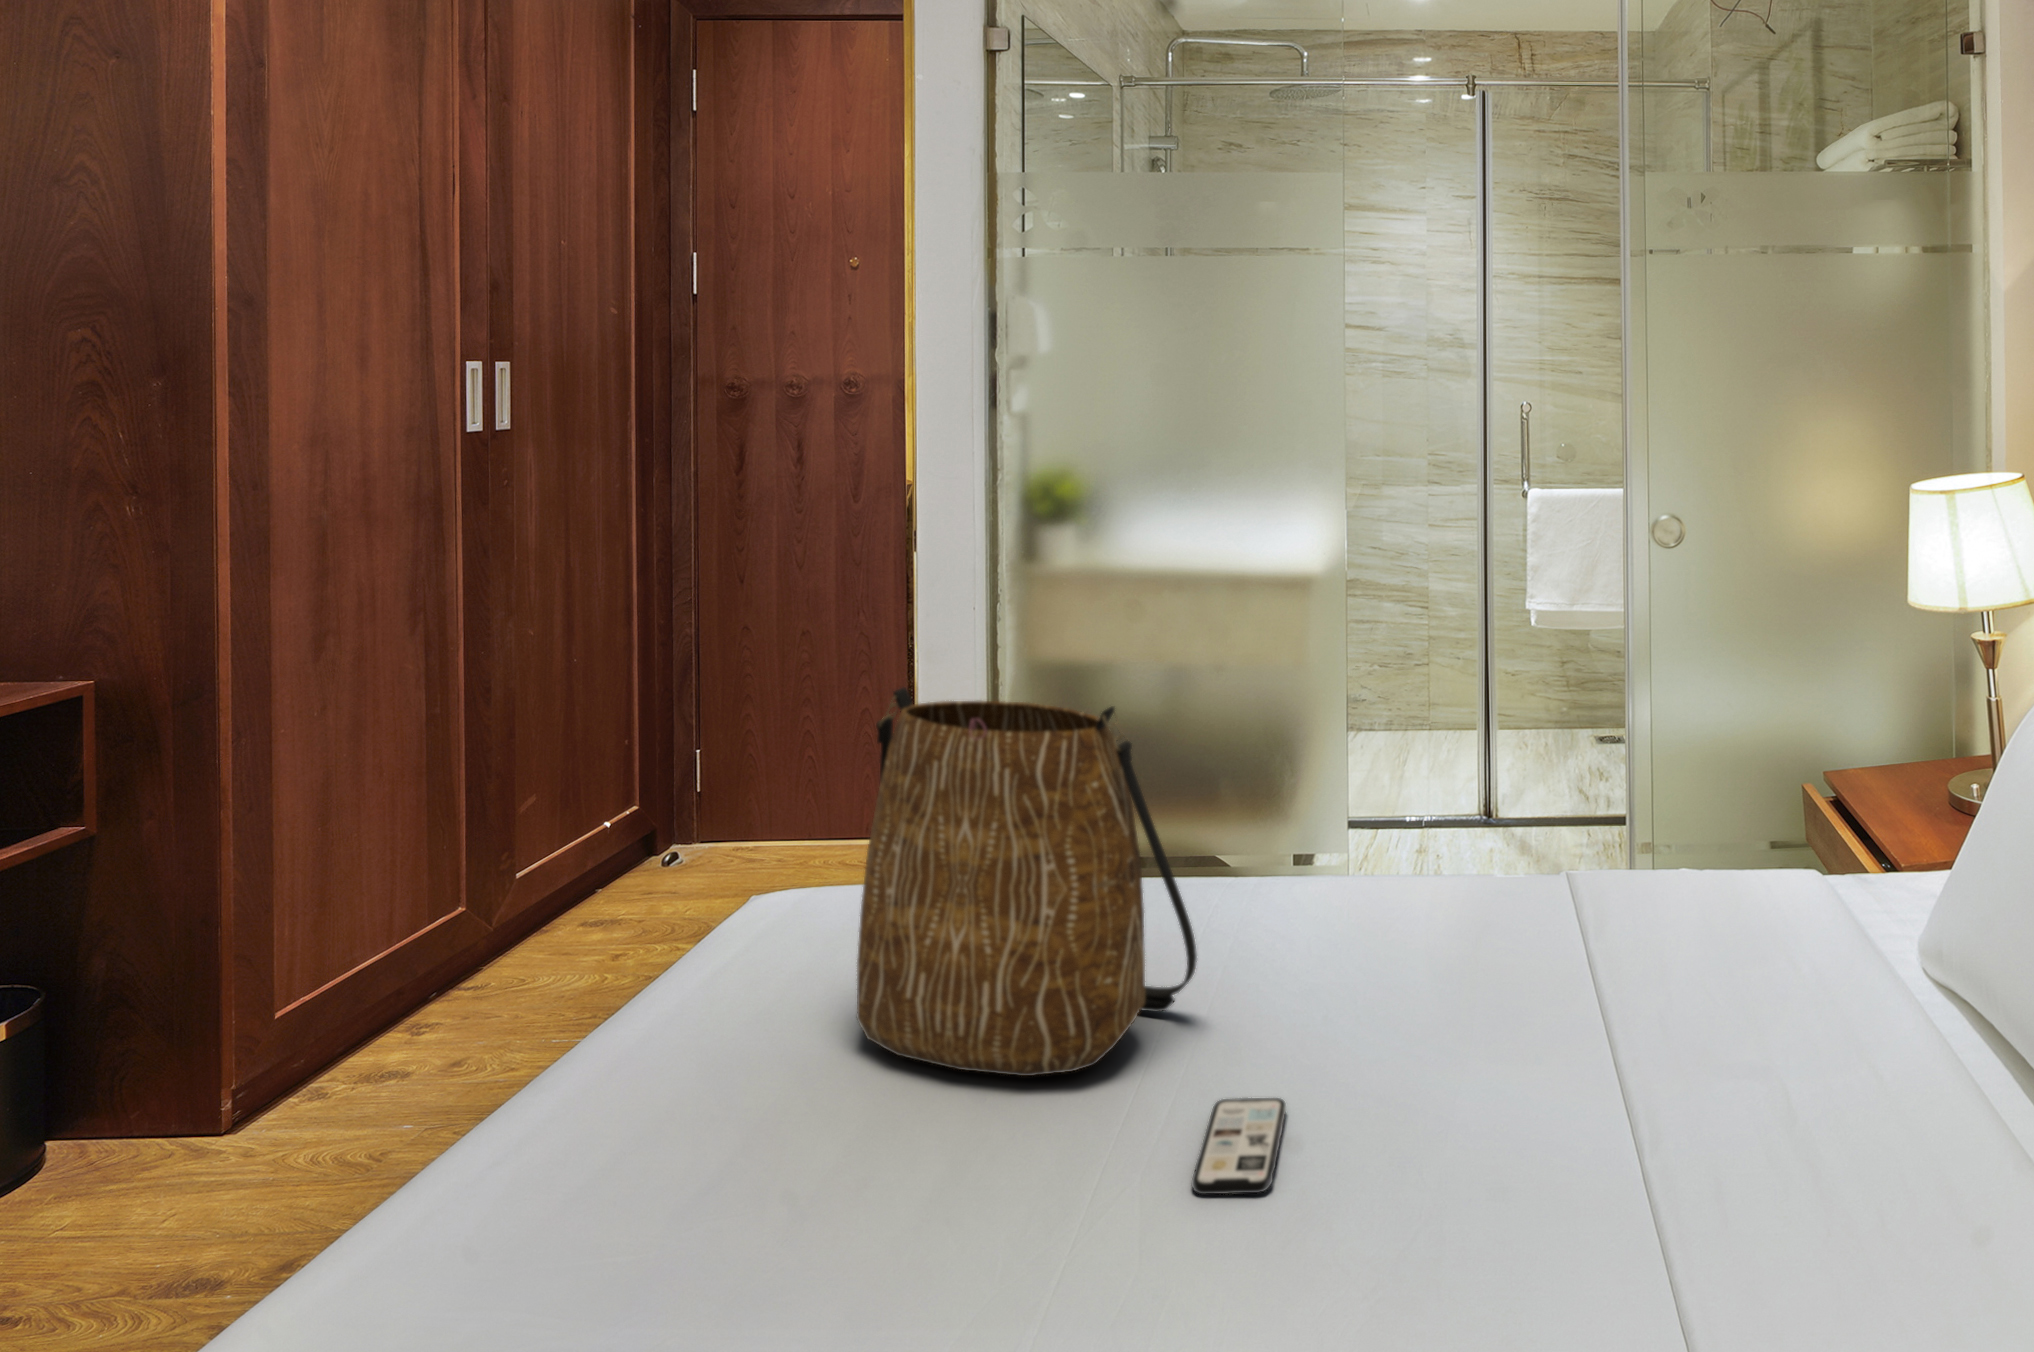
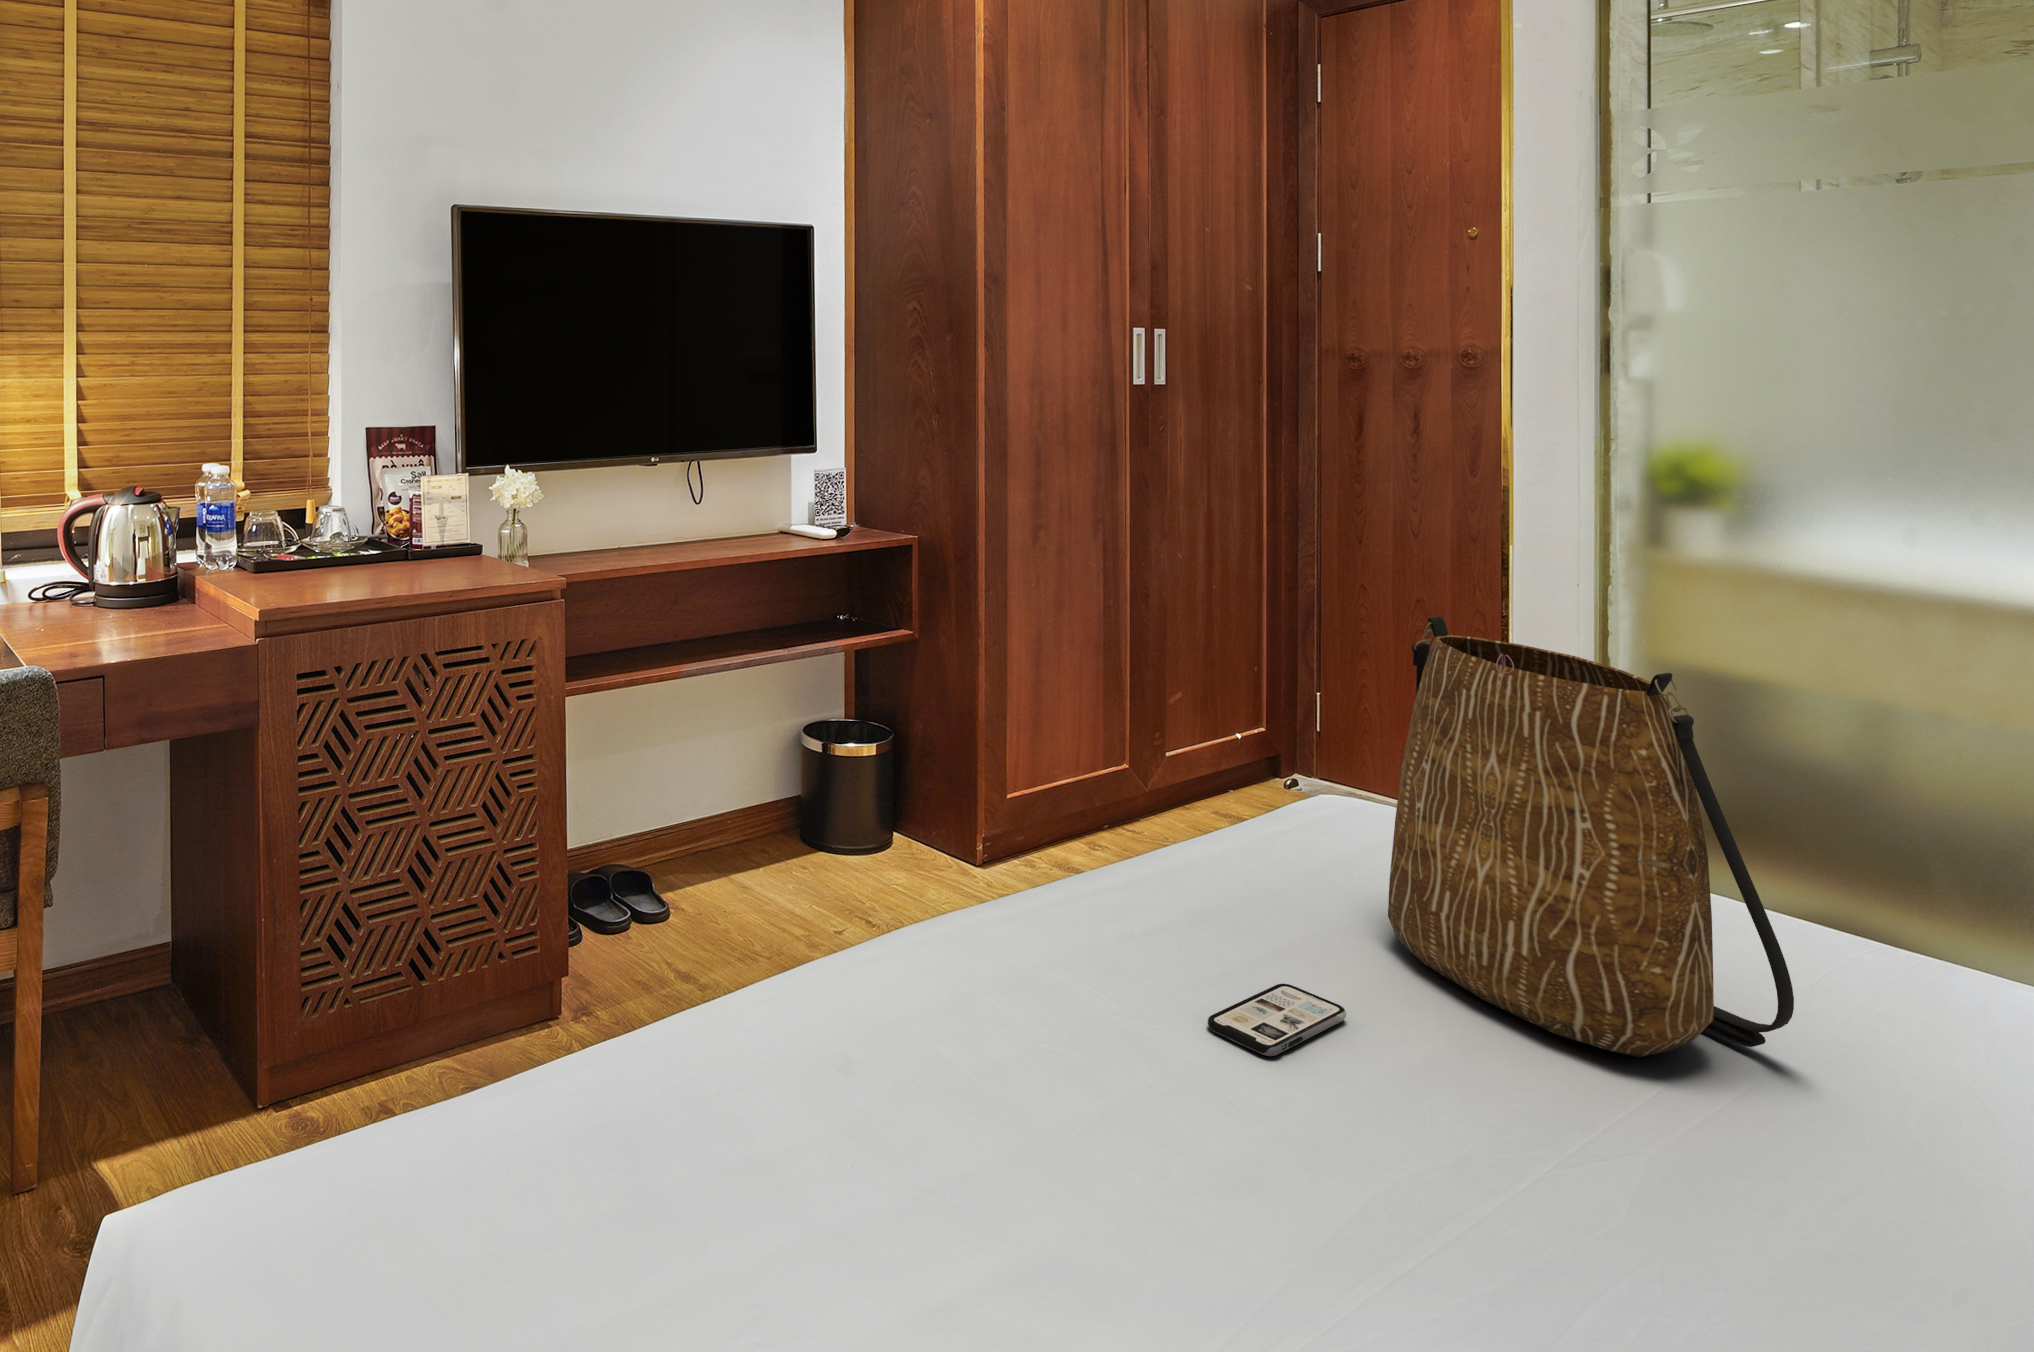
smartphone: present [1192,1098,1286,1194] -> present [1208,984,1346,1056]

